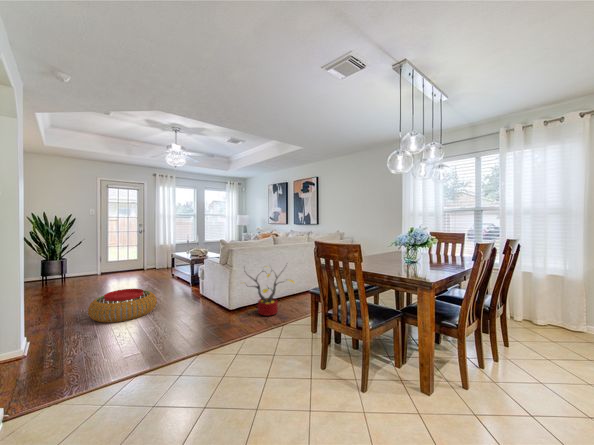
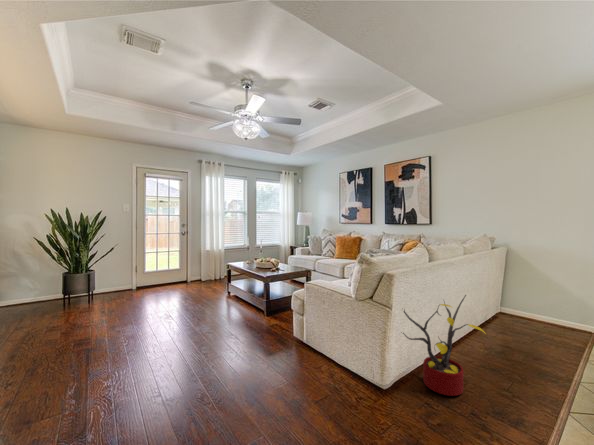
pouf: present [88,289,157,323] -> none [139,331,243,403]

